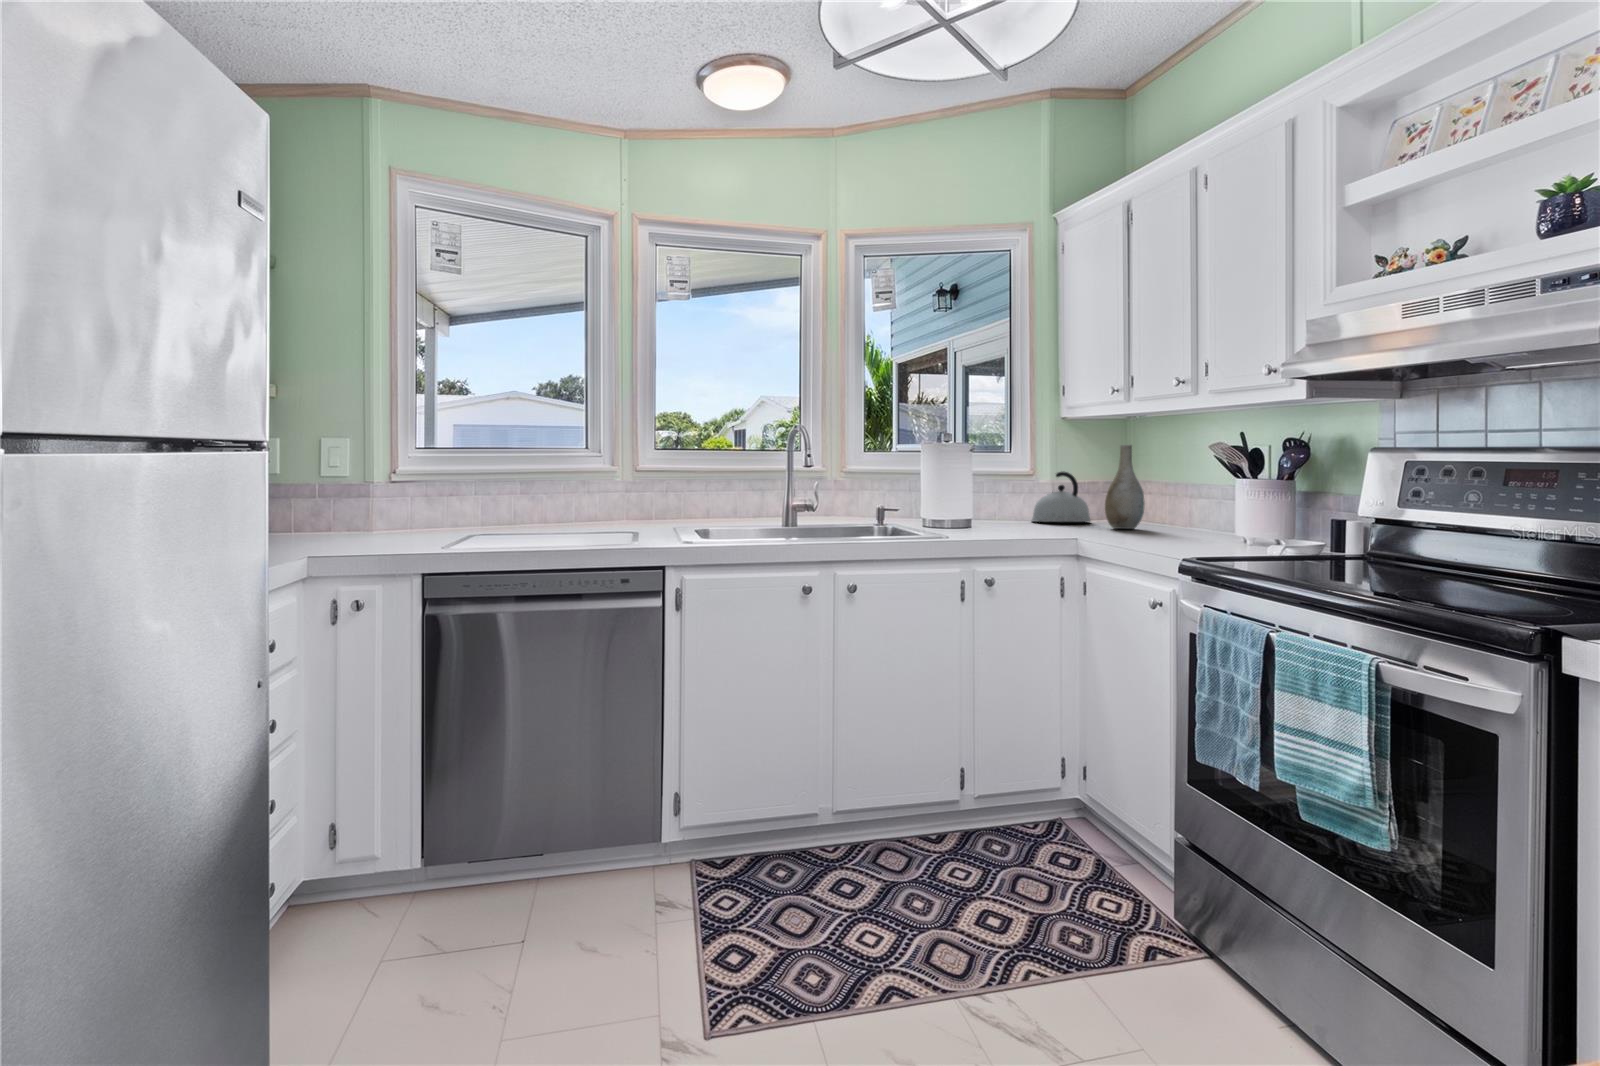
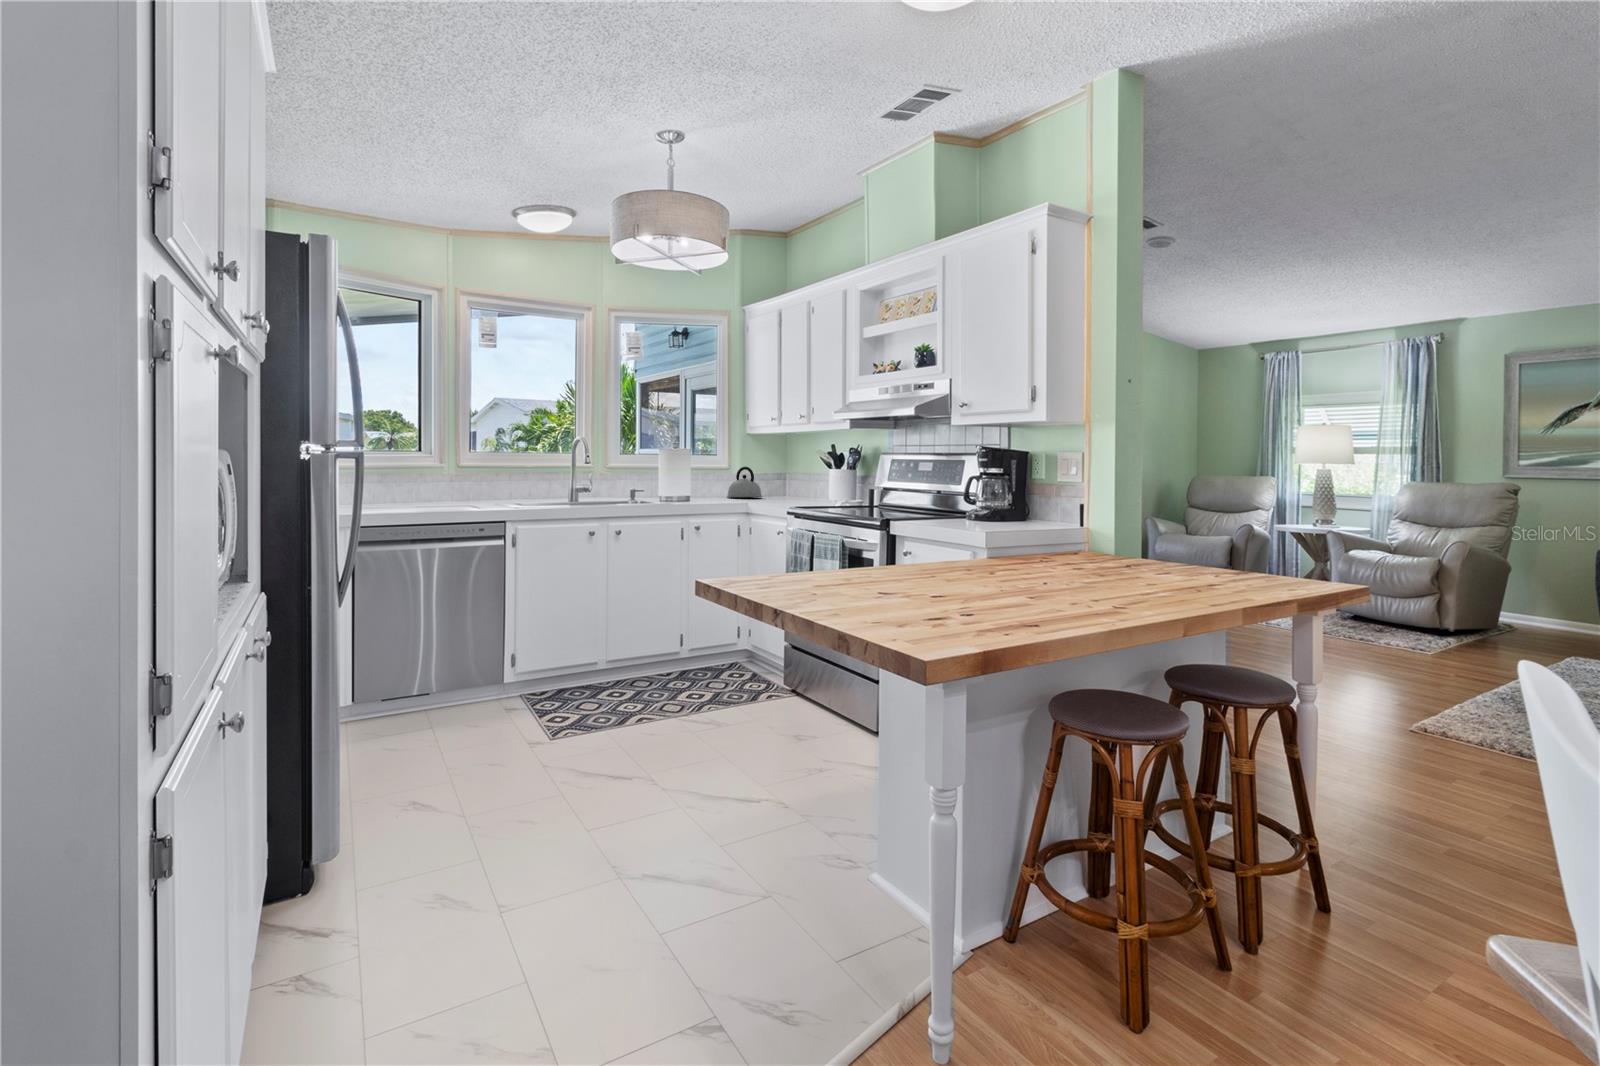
vase: present [1105,444,1145,529] -> none [766,451,788,500]

